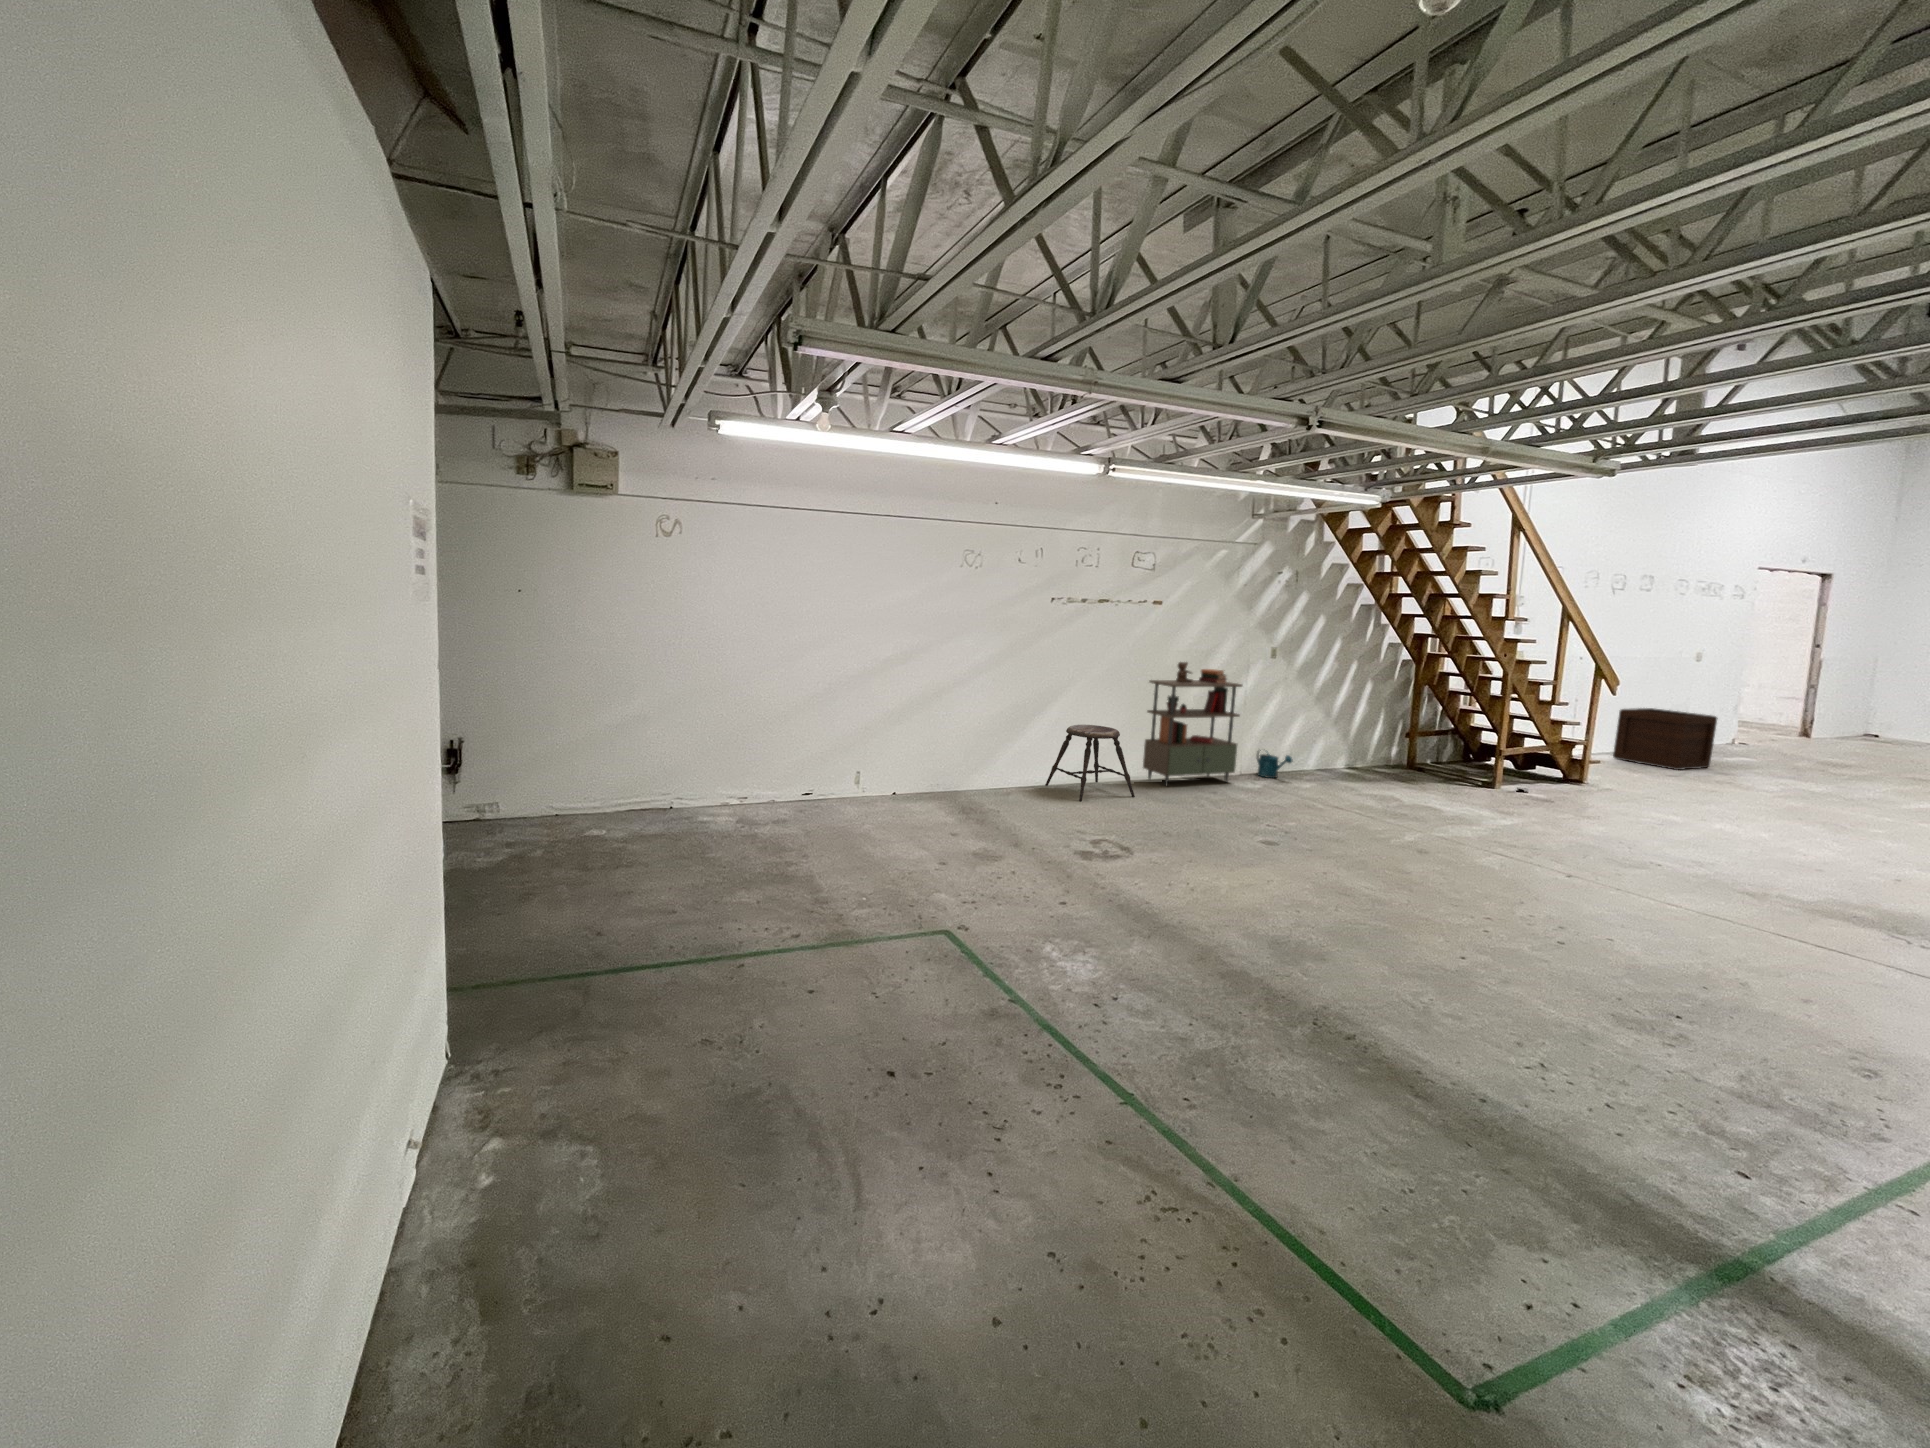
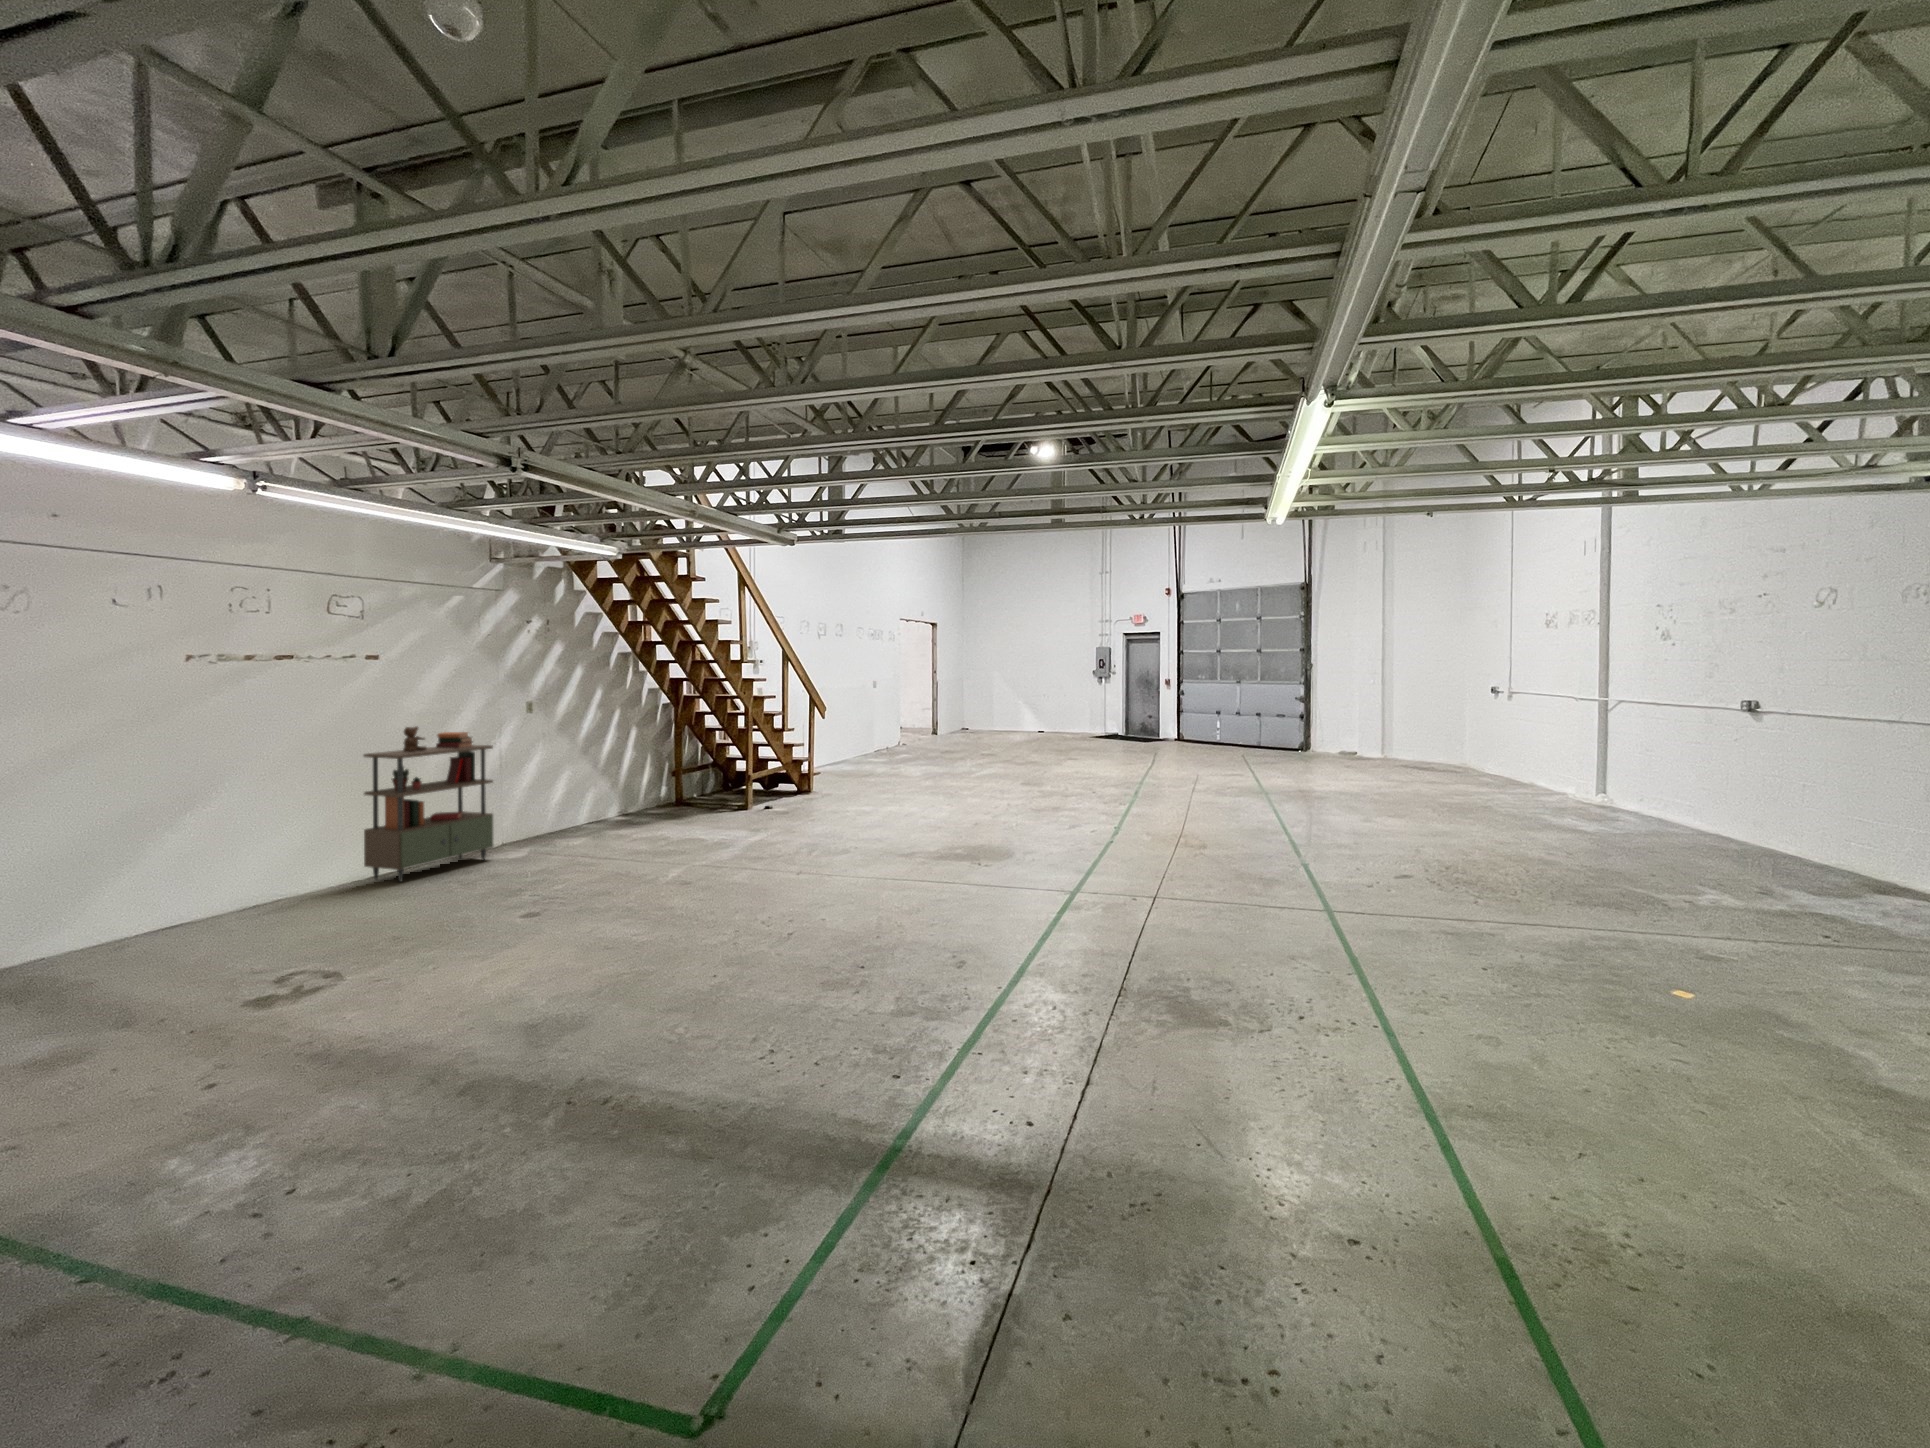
wooden crate: present [1613,708,1718,770] -> none [832,727,887,773]
stool: present [1045,725,1135,801] -> none [191,823,352,932]
watering can: present [1257,750,1292,778] -> none [520,815,561,845]

